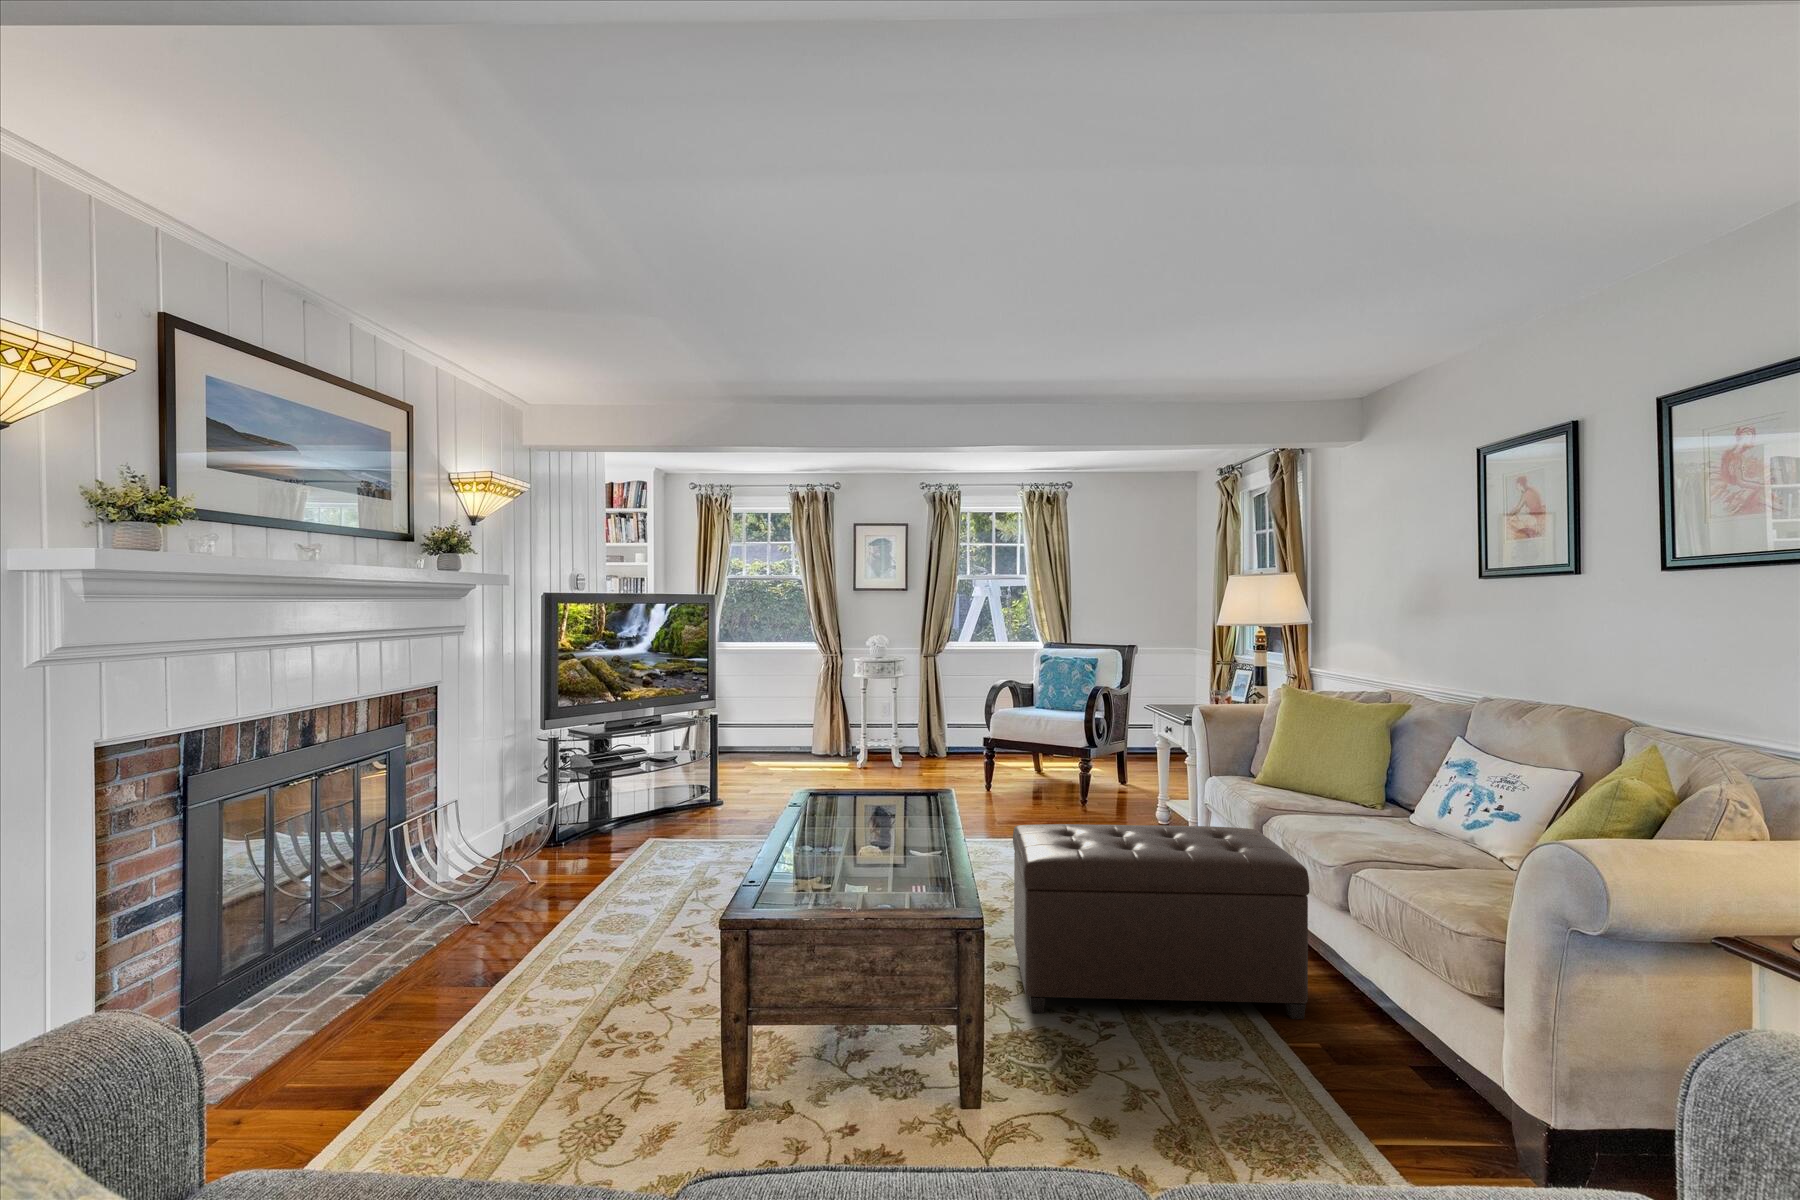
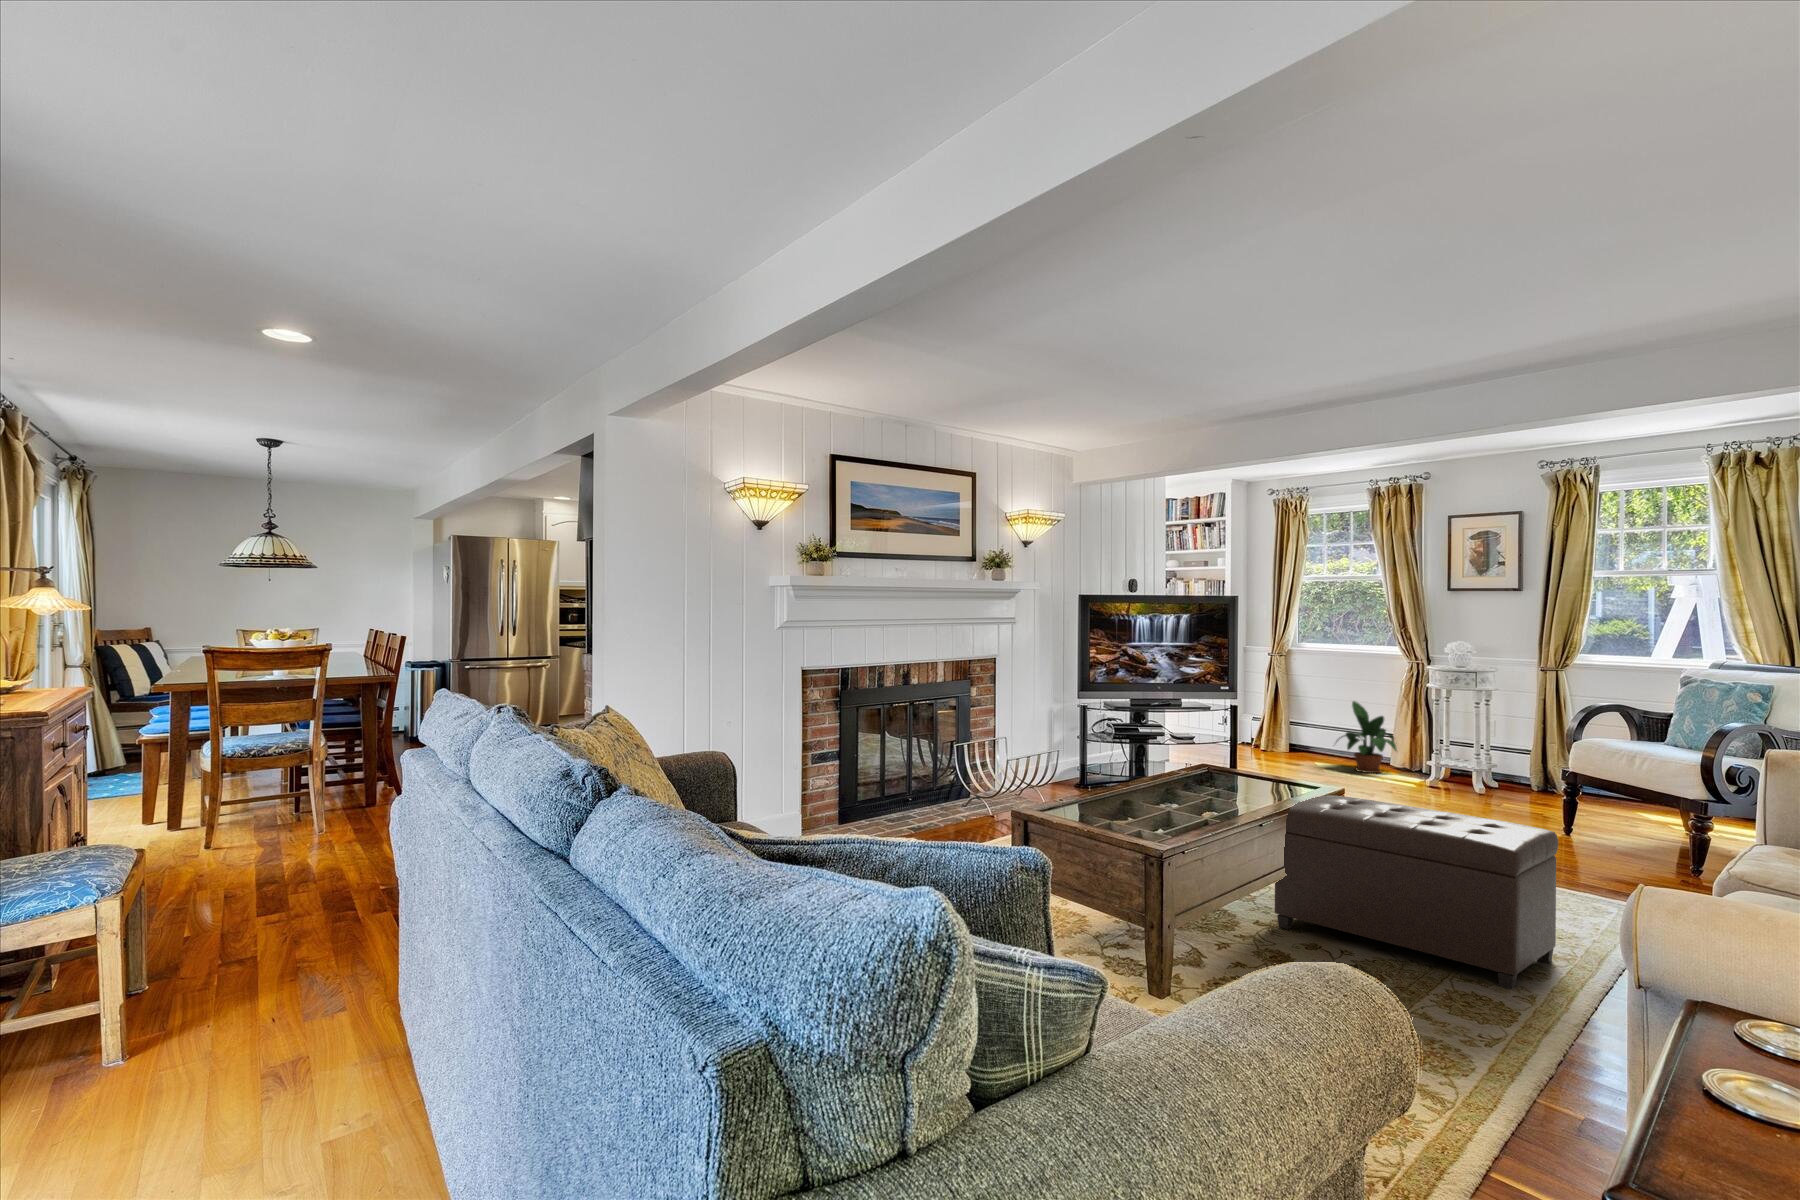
potted plant: none [769,697,828,766] -> present [1336,701,1397,773]

